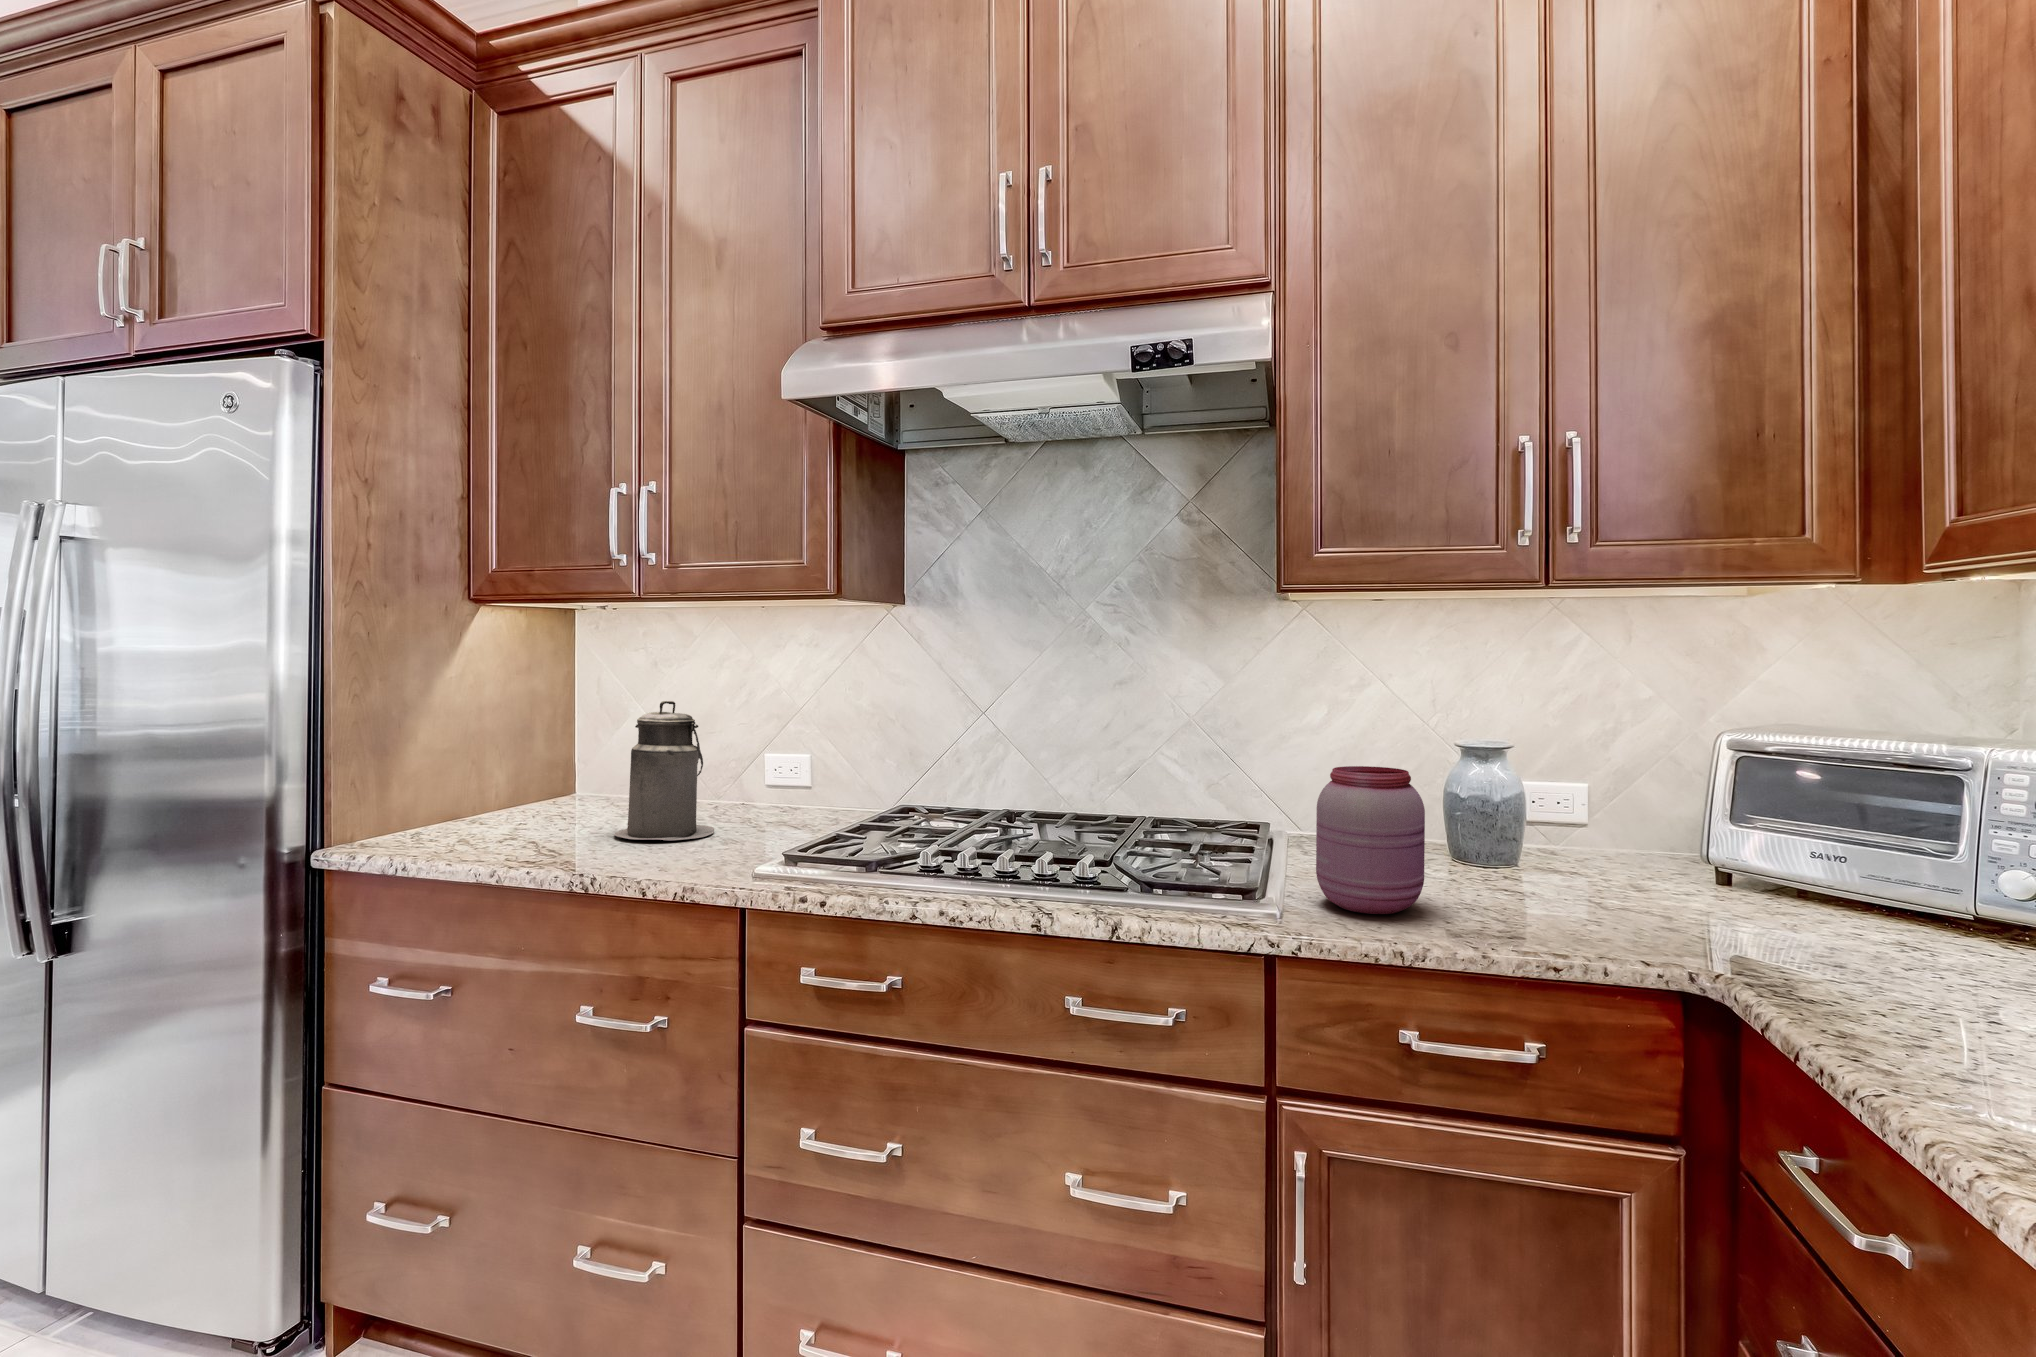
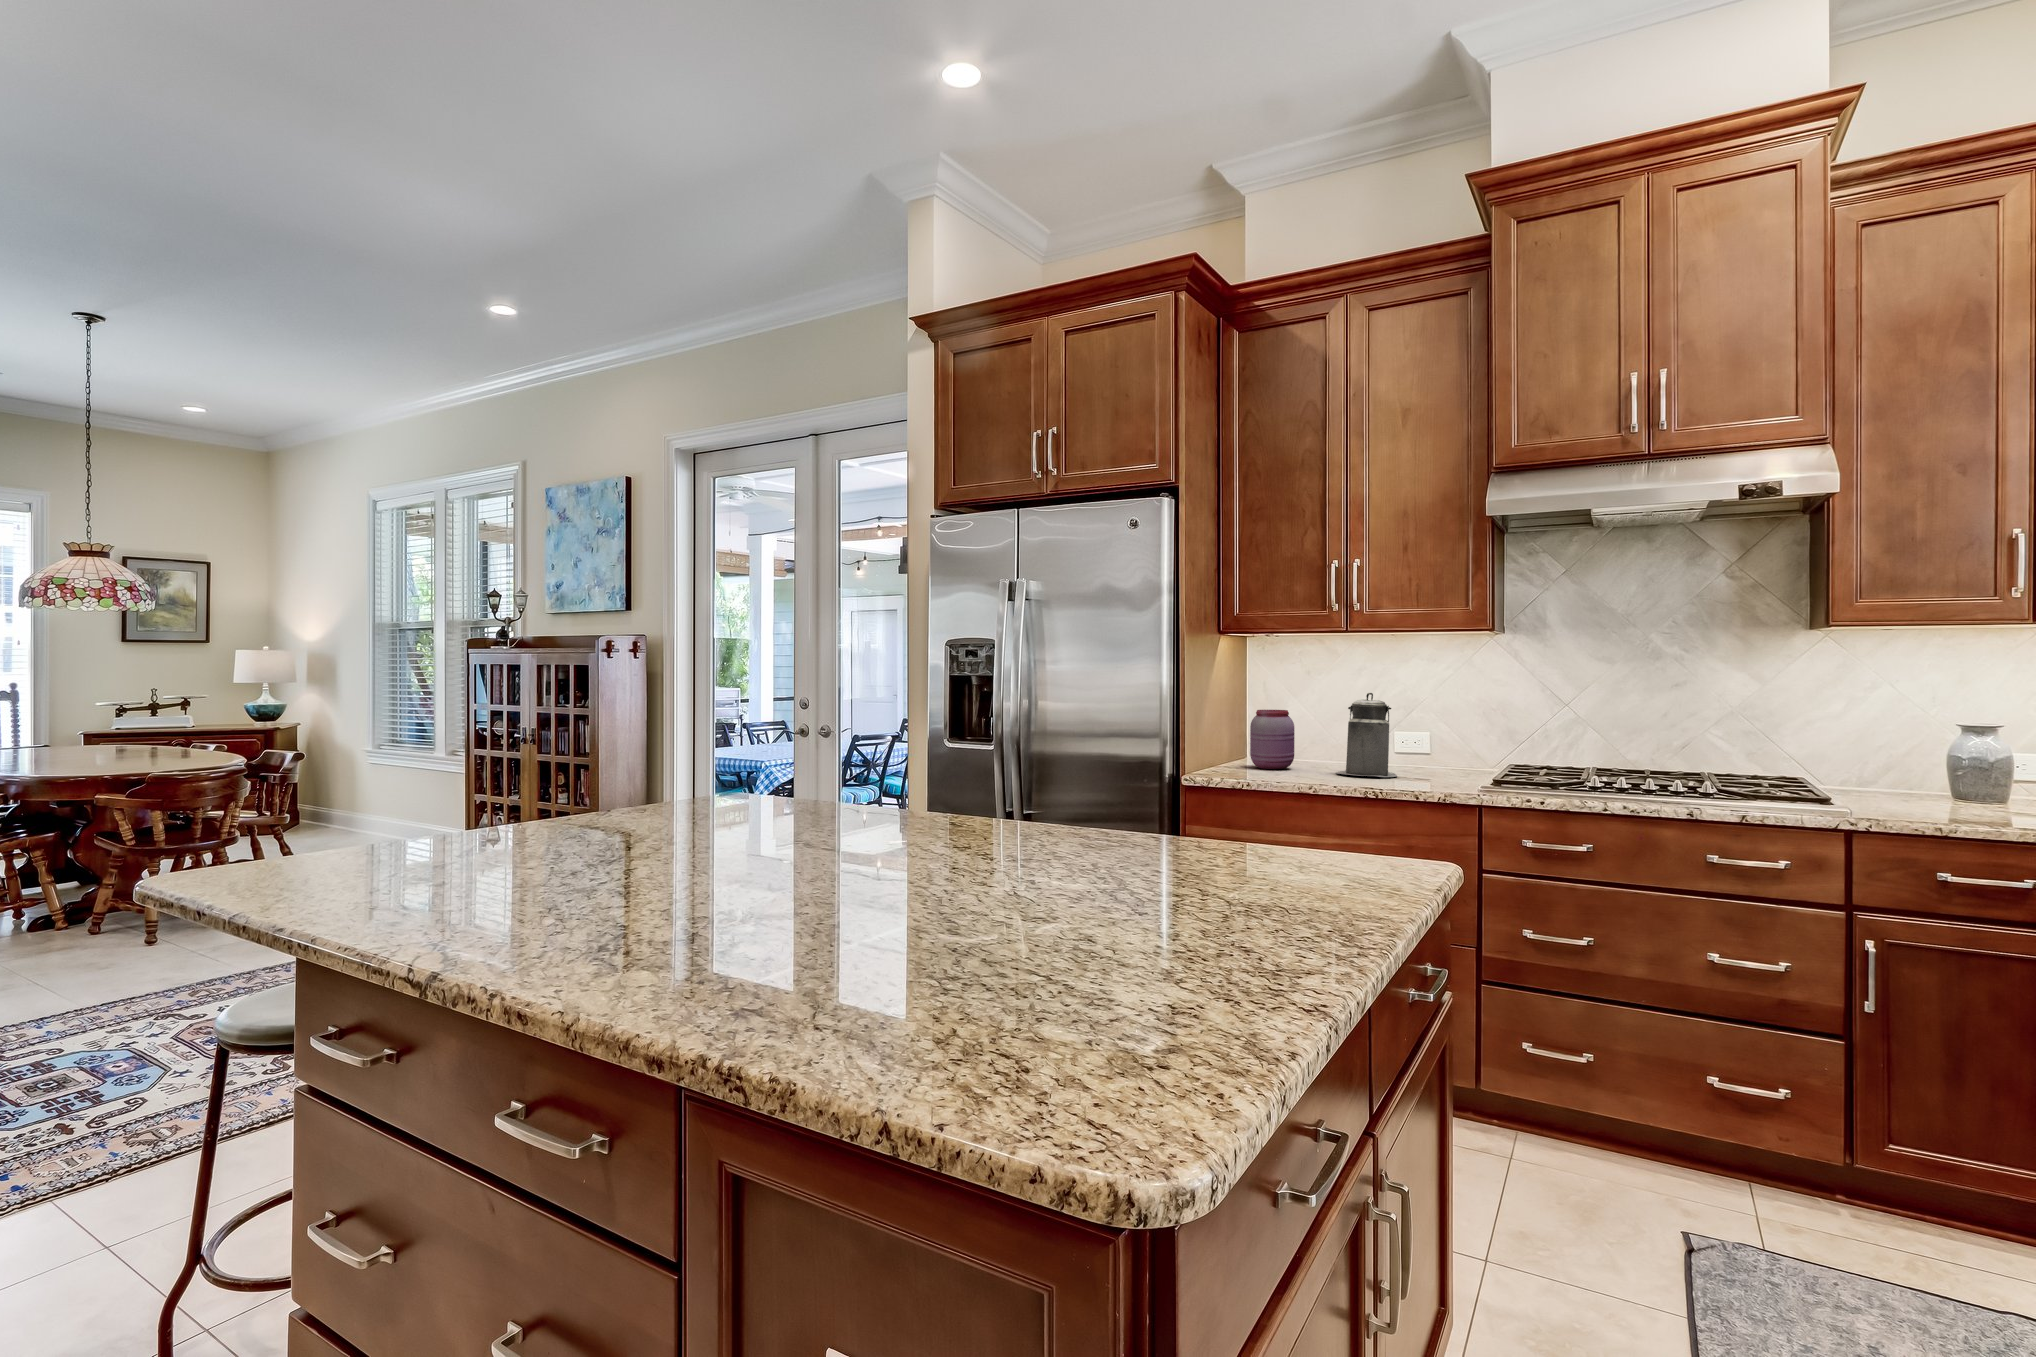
jar: present [1316,766,1425,914] -> present [1250,710,1295,769]

